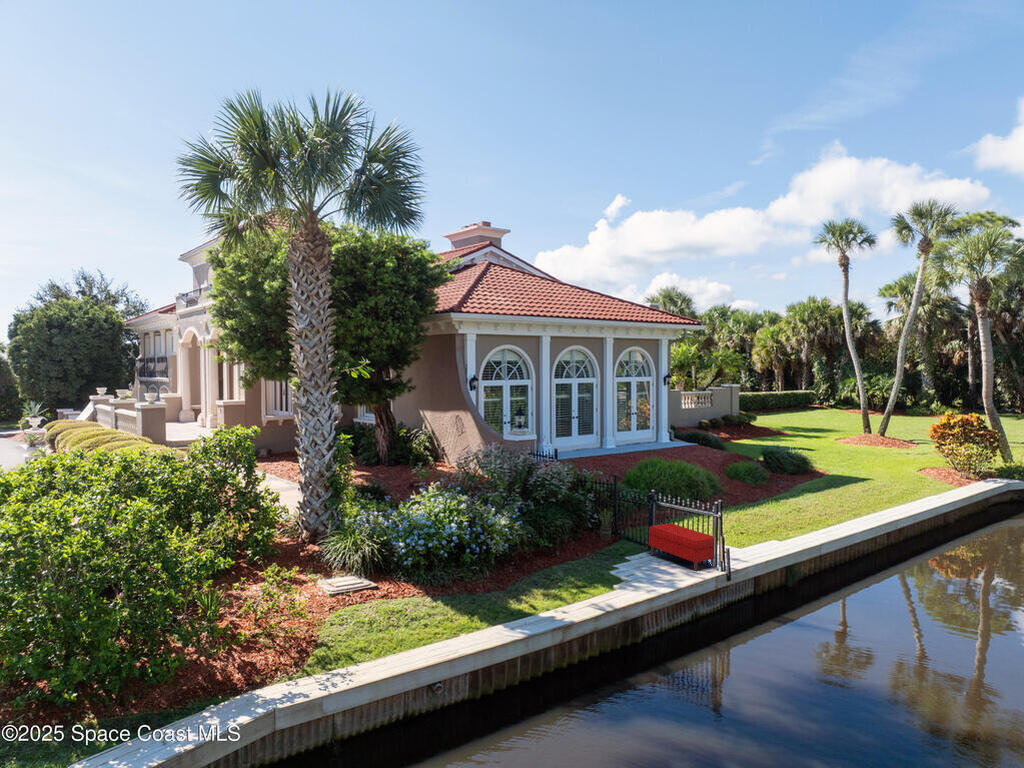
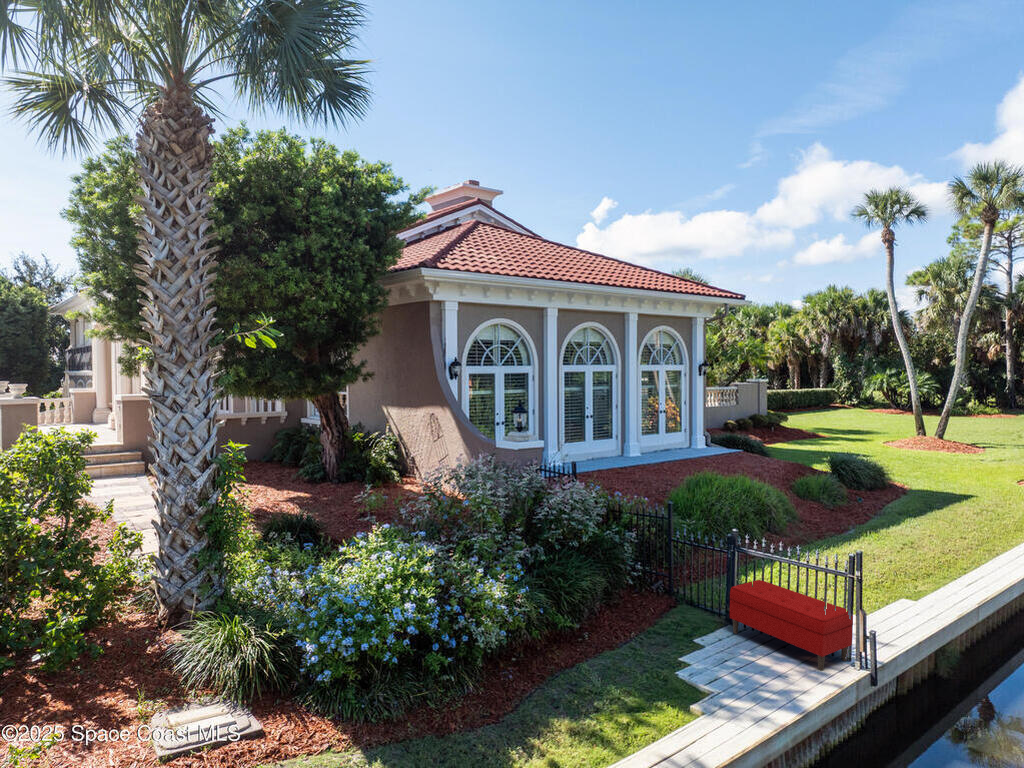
potted plant: present [599,510,611,540] -> none [635,546,668,601]

